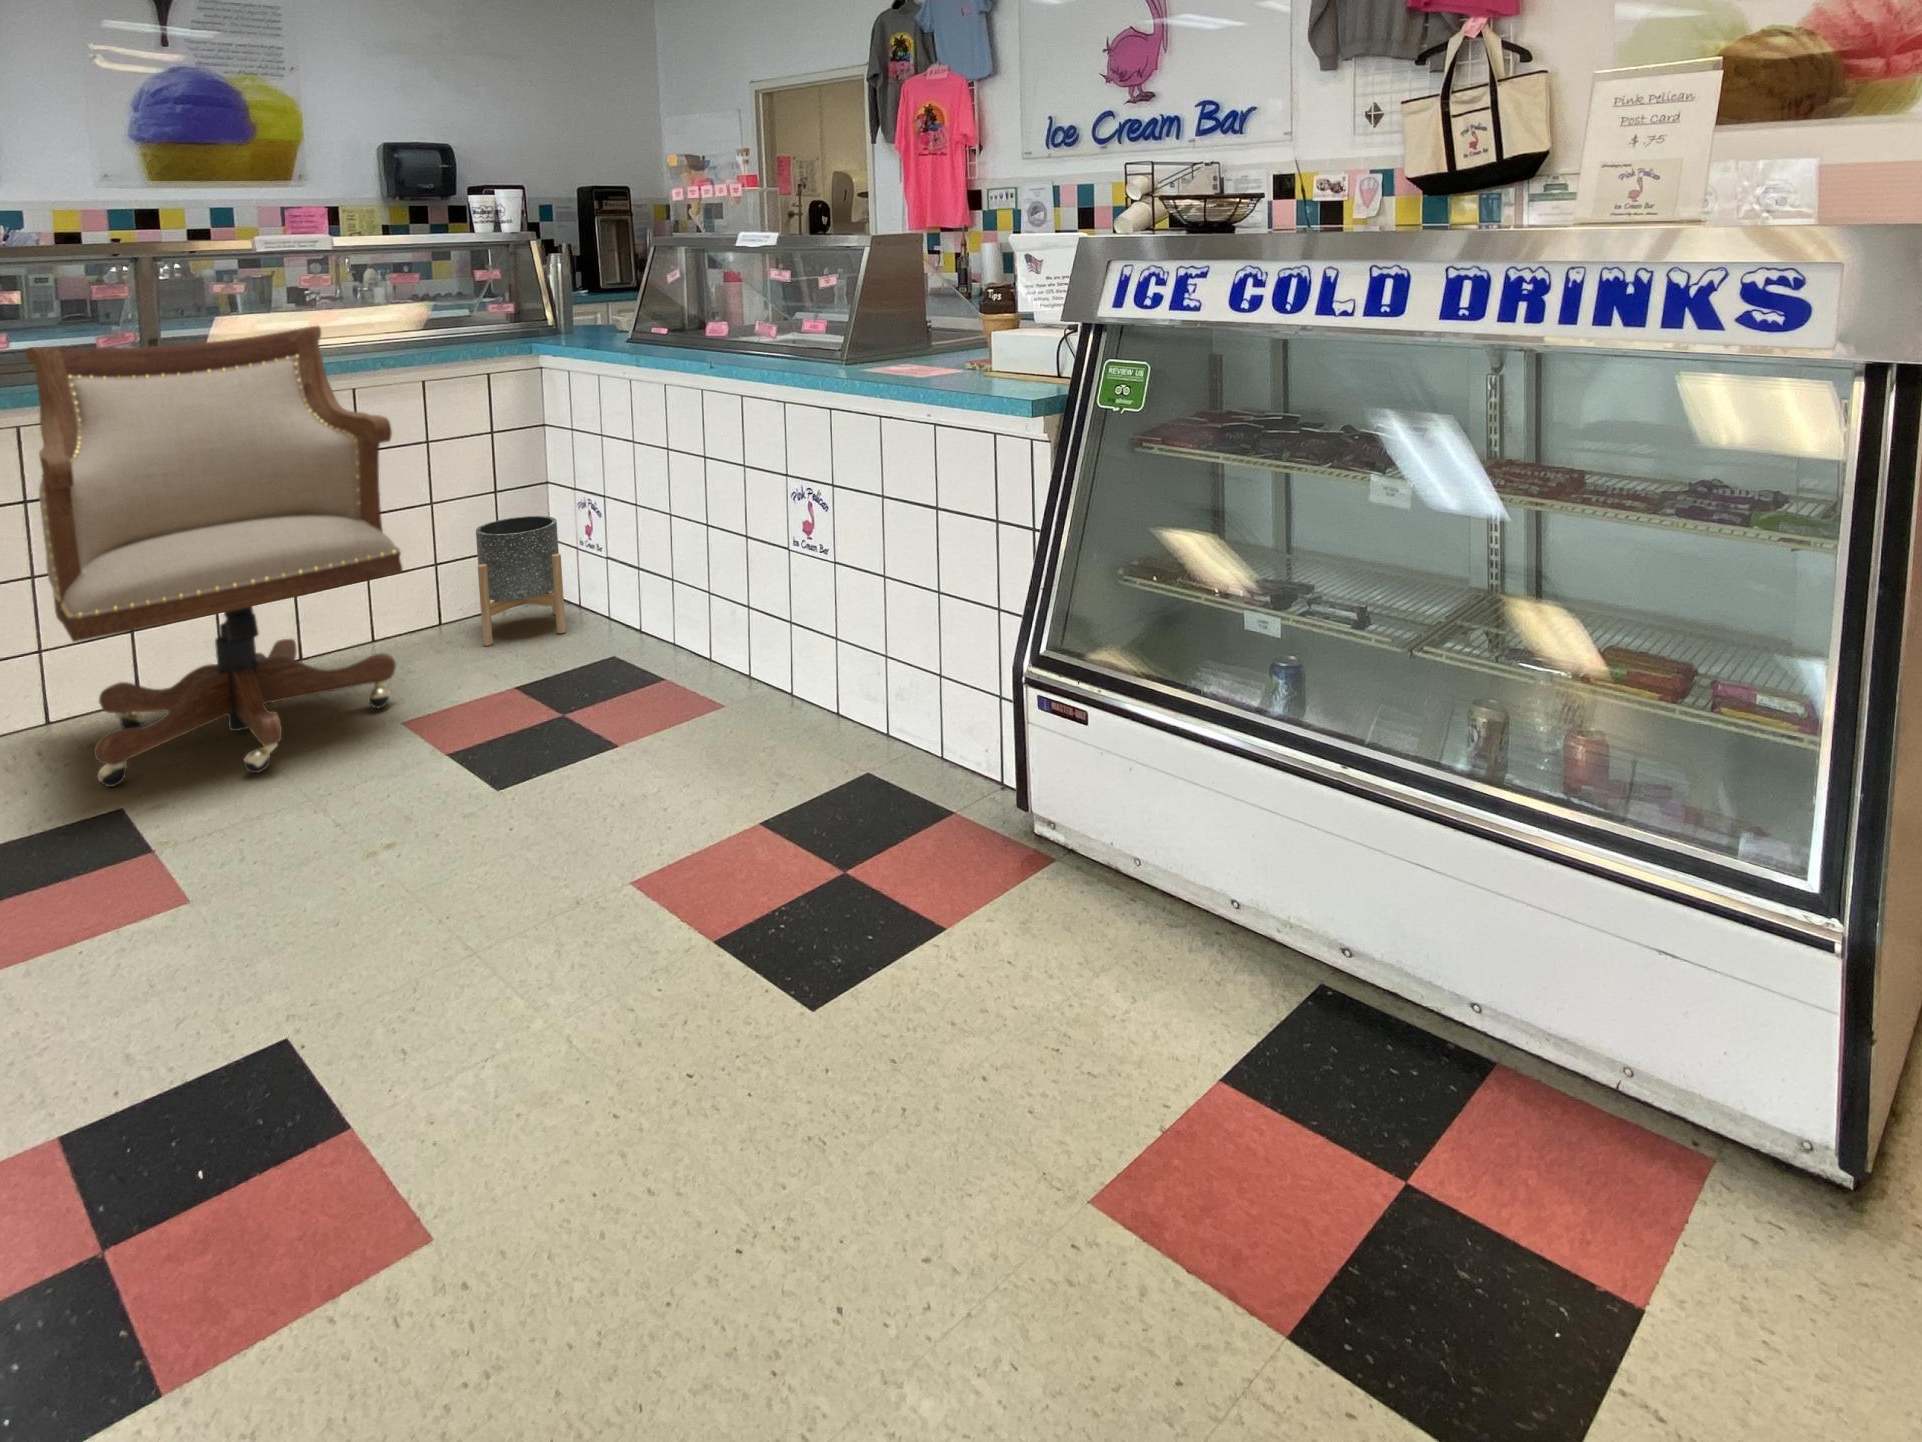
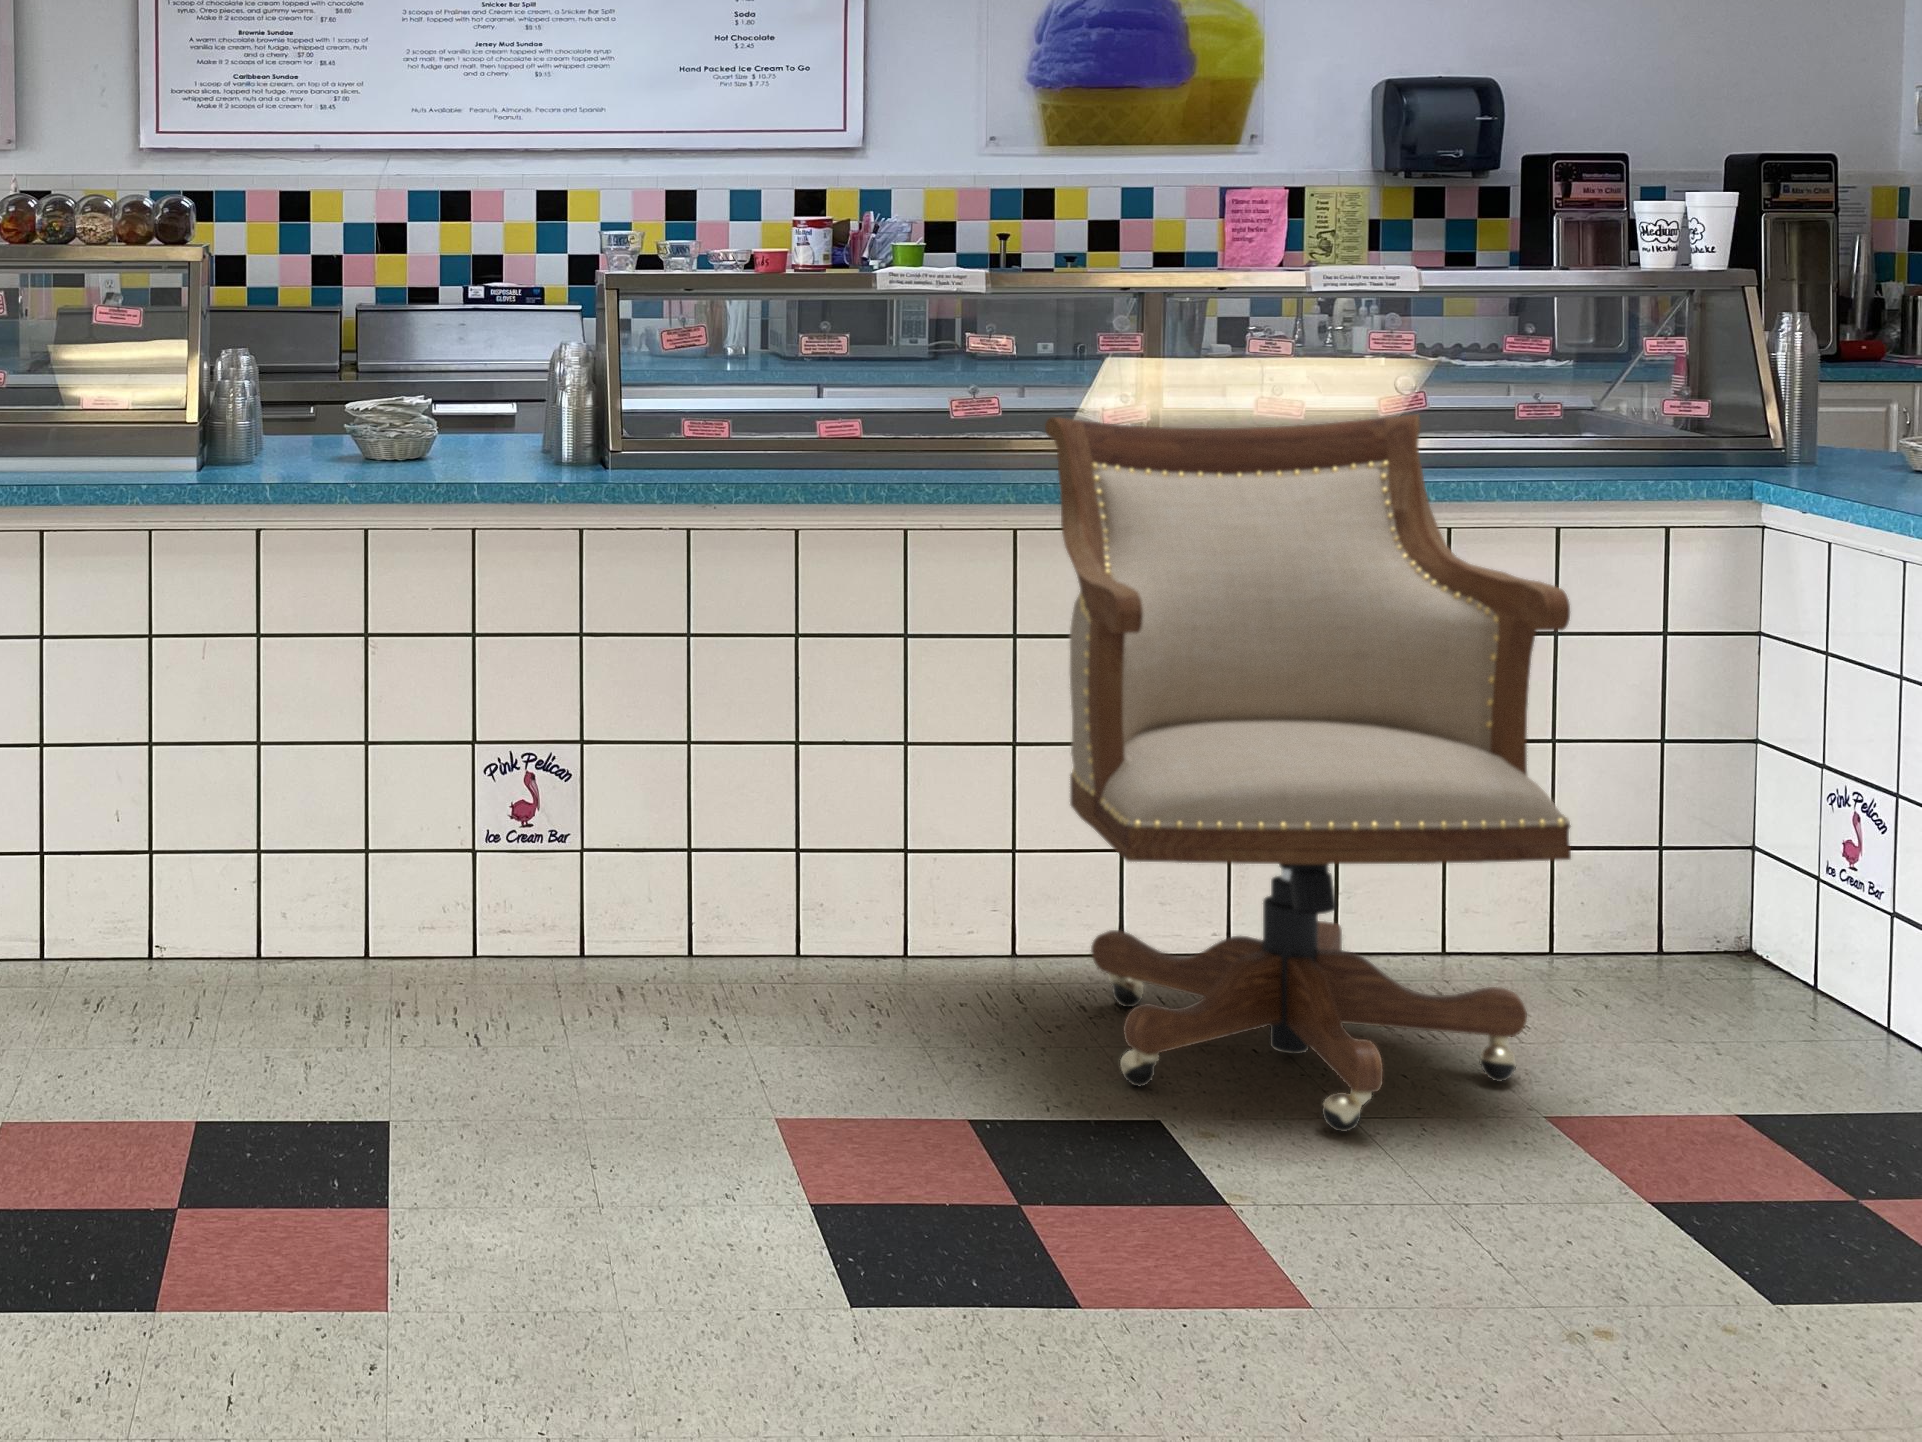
planter: present [476,516,566,646] -> none [1626,794,1804,1034]

